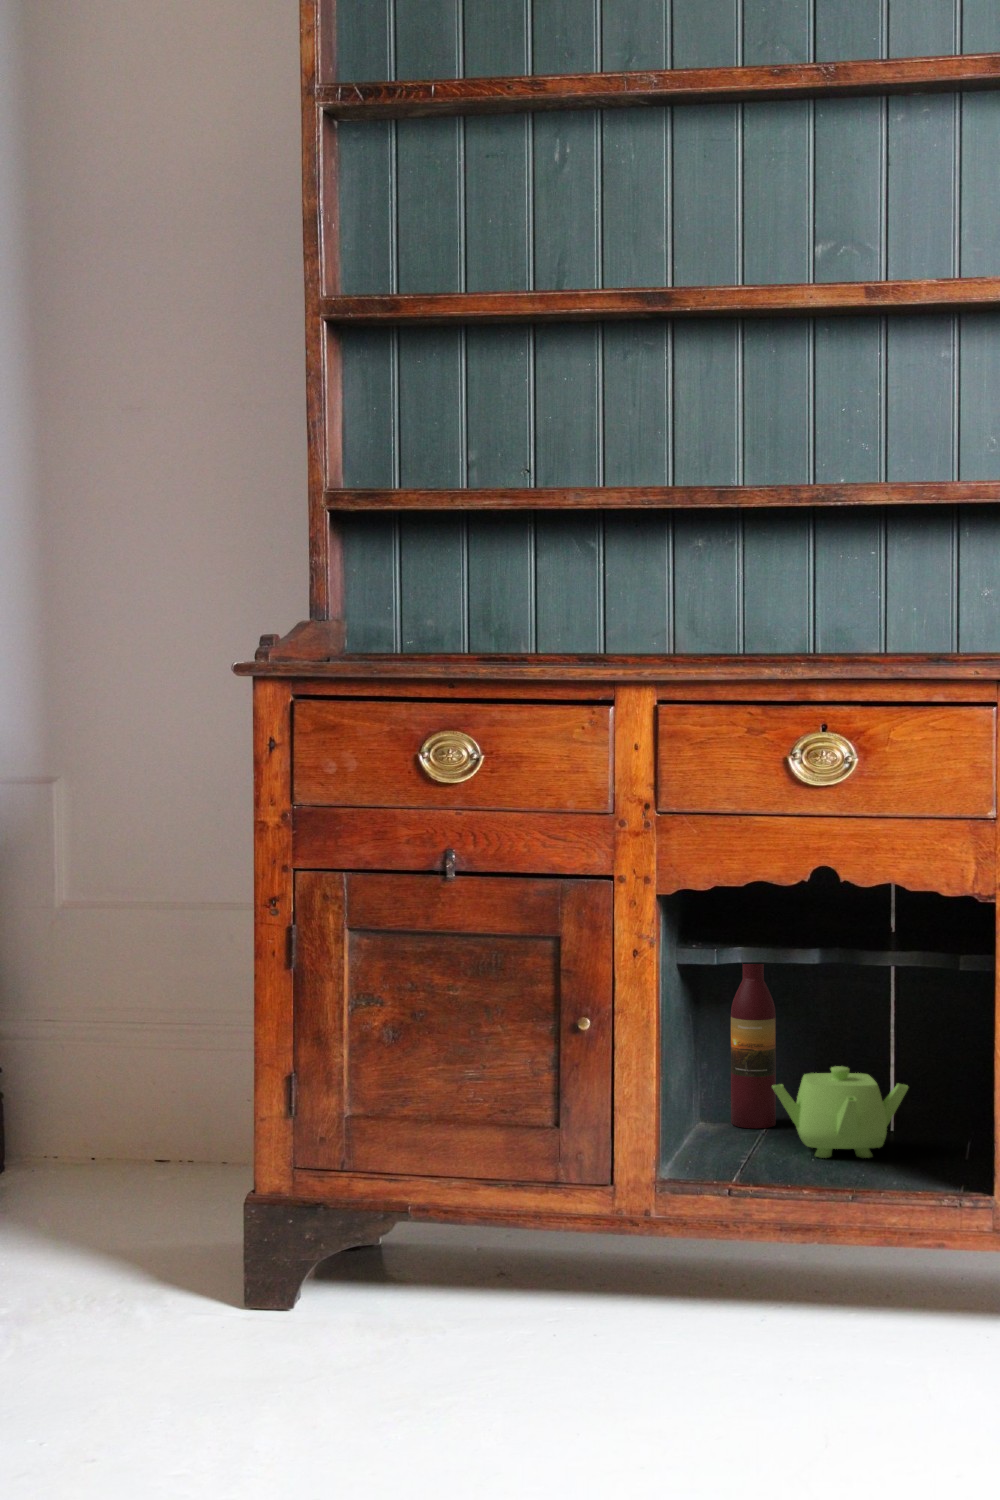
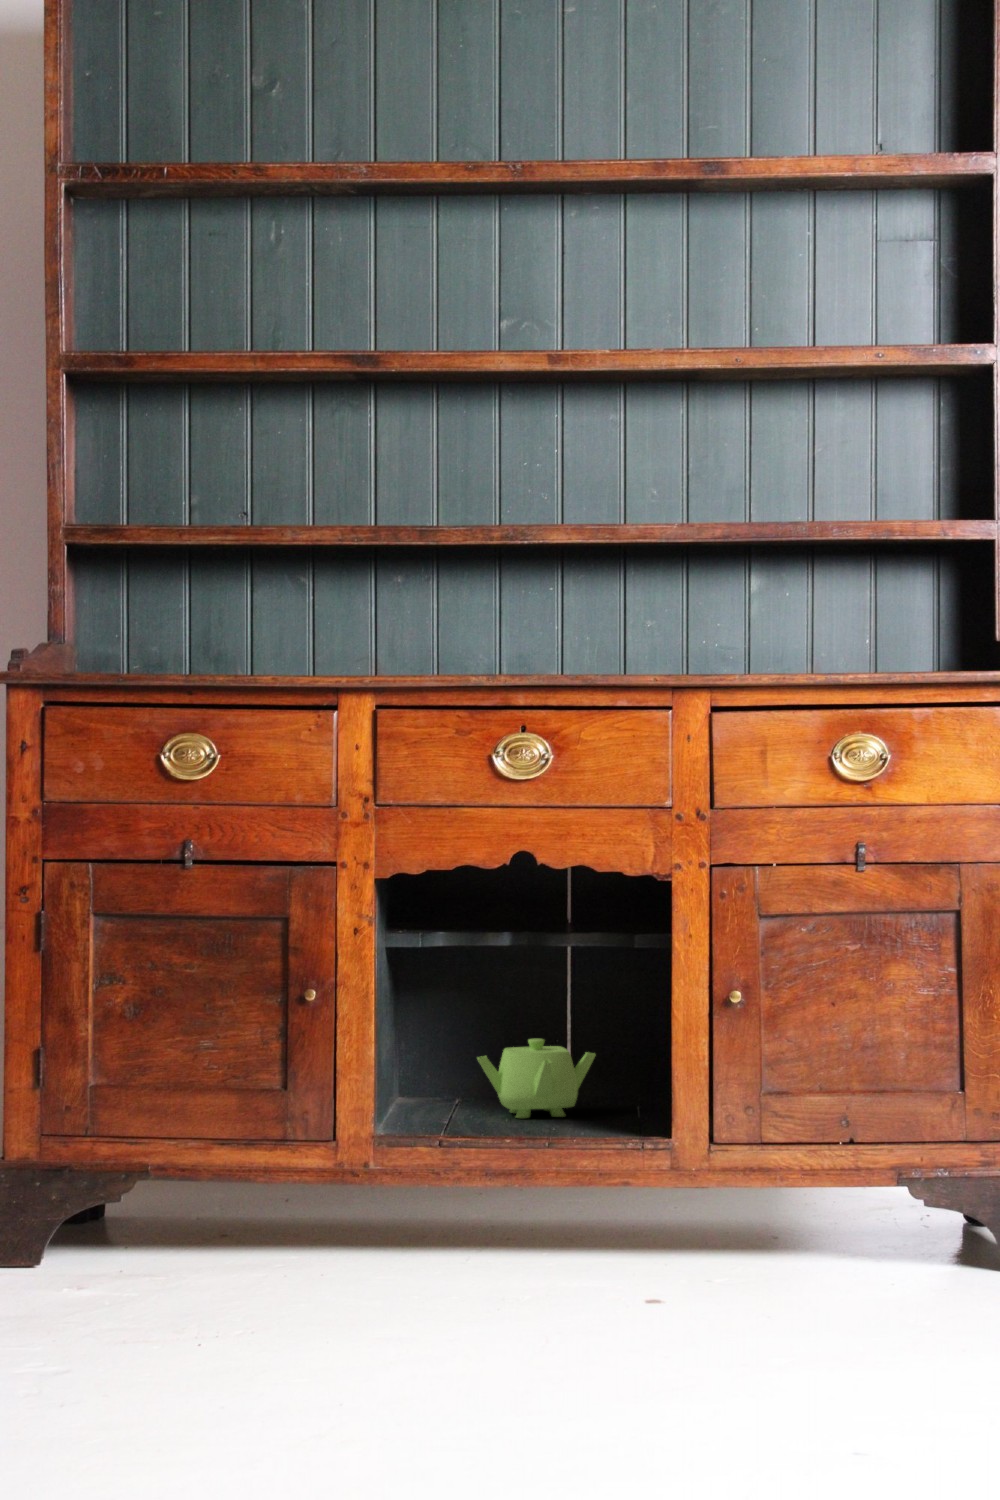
wine bottle: present [731,964,776,1128] -> none [438,931,479,1106]

